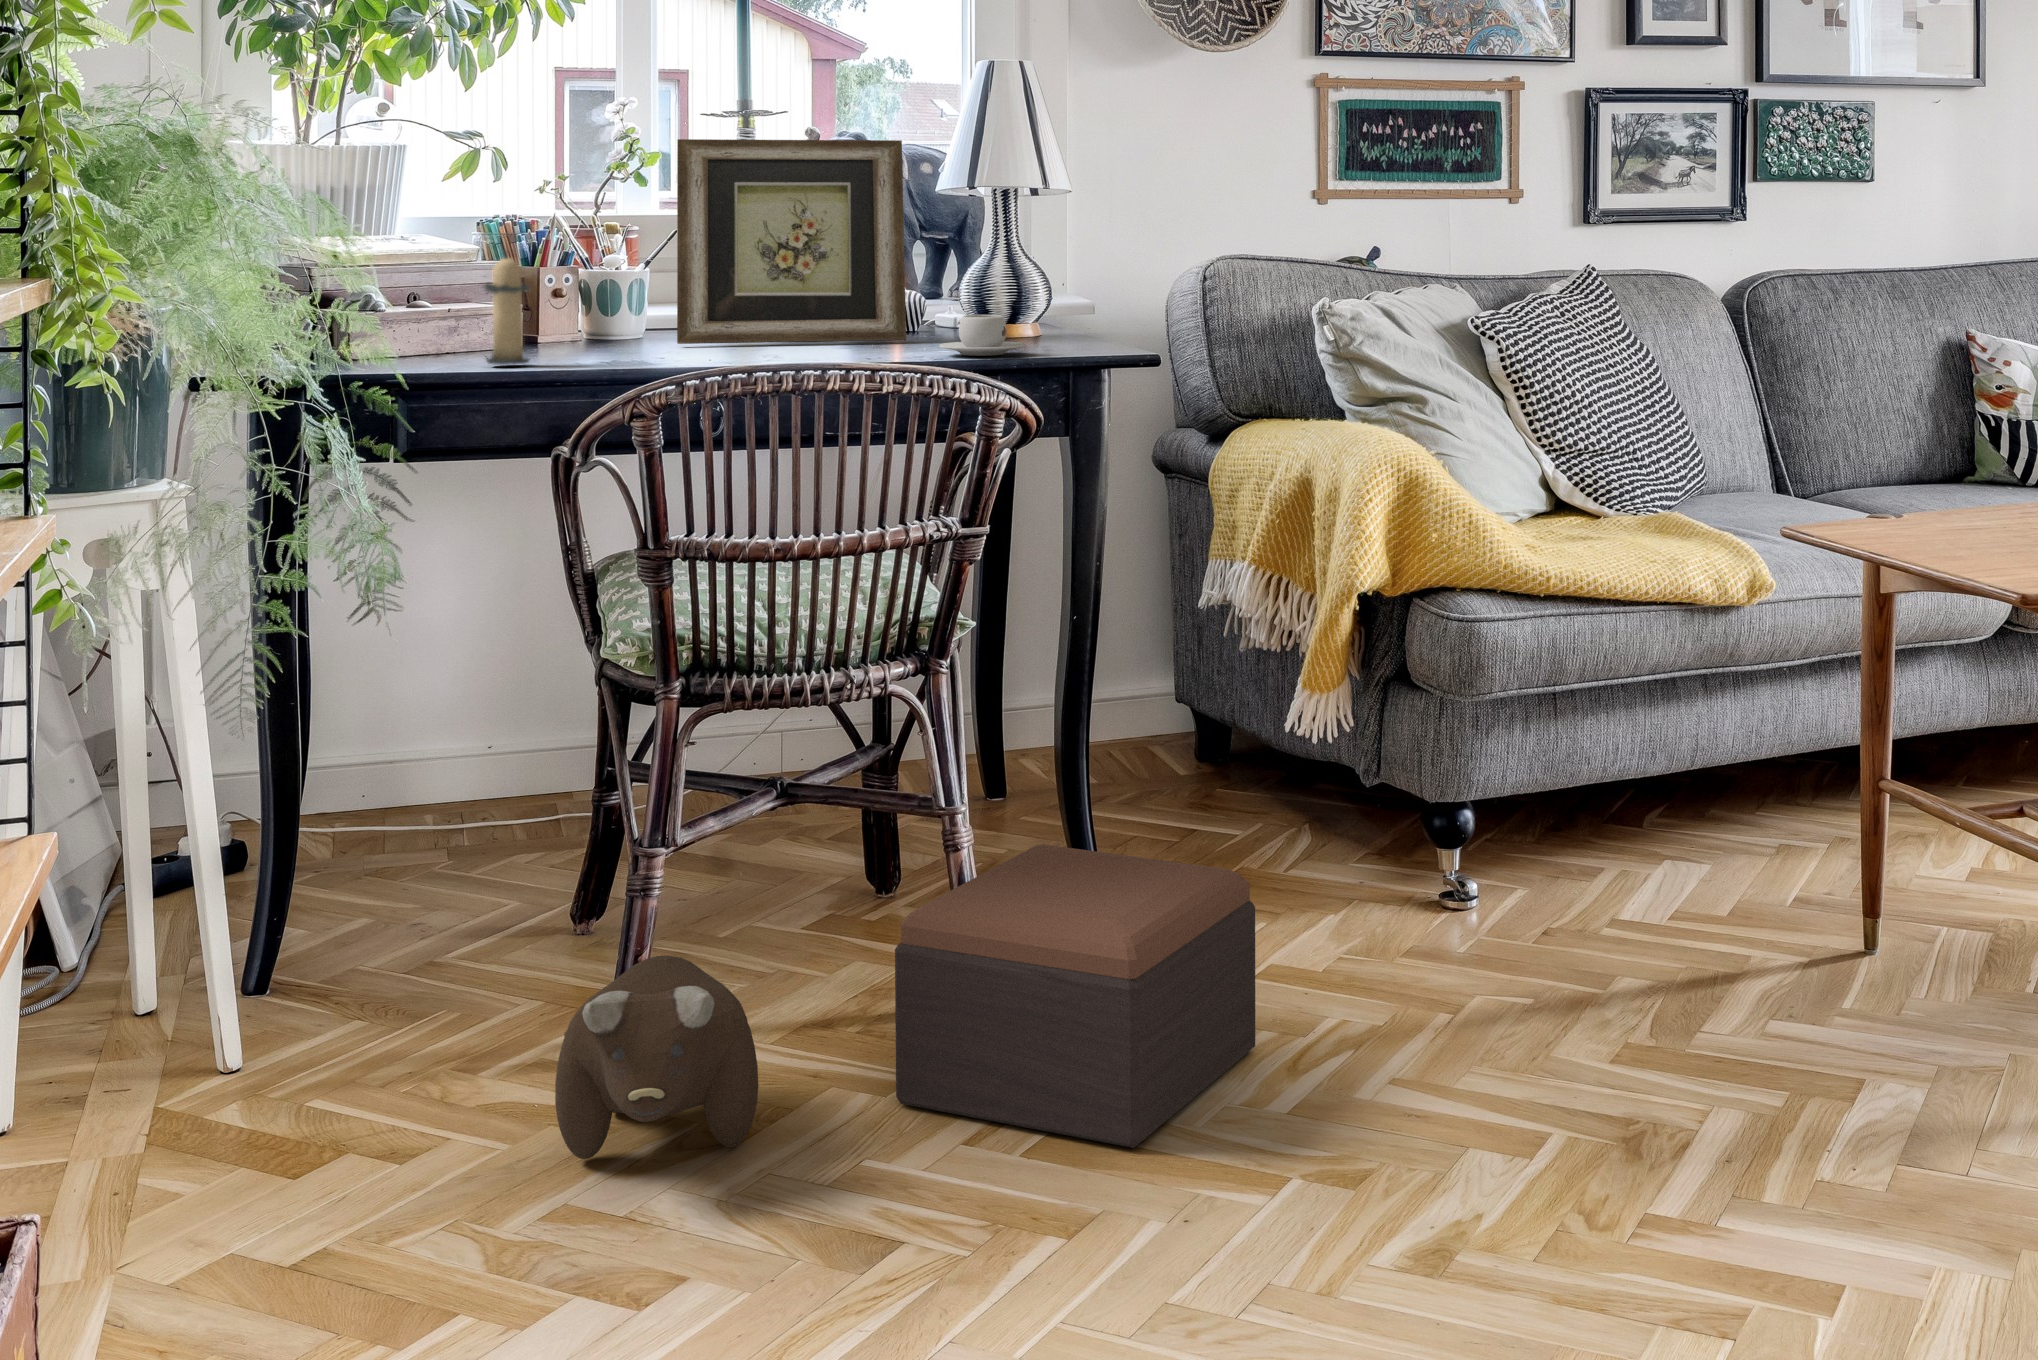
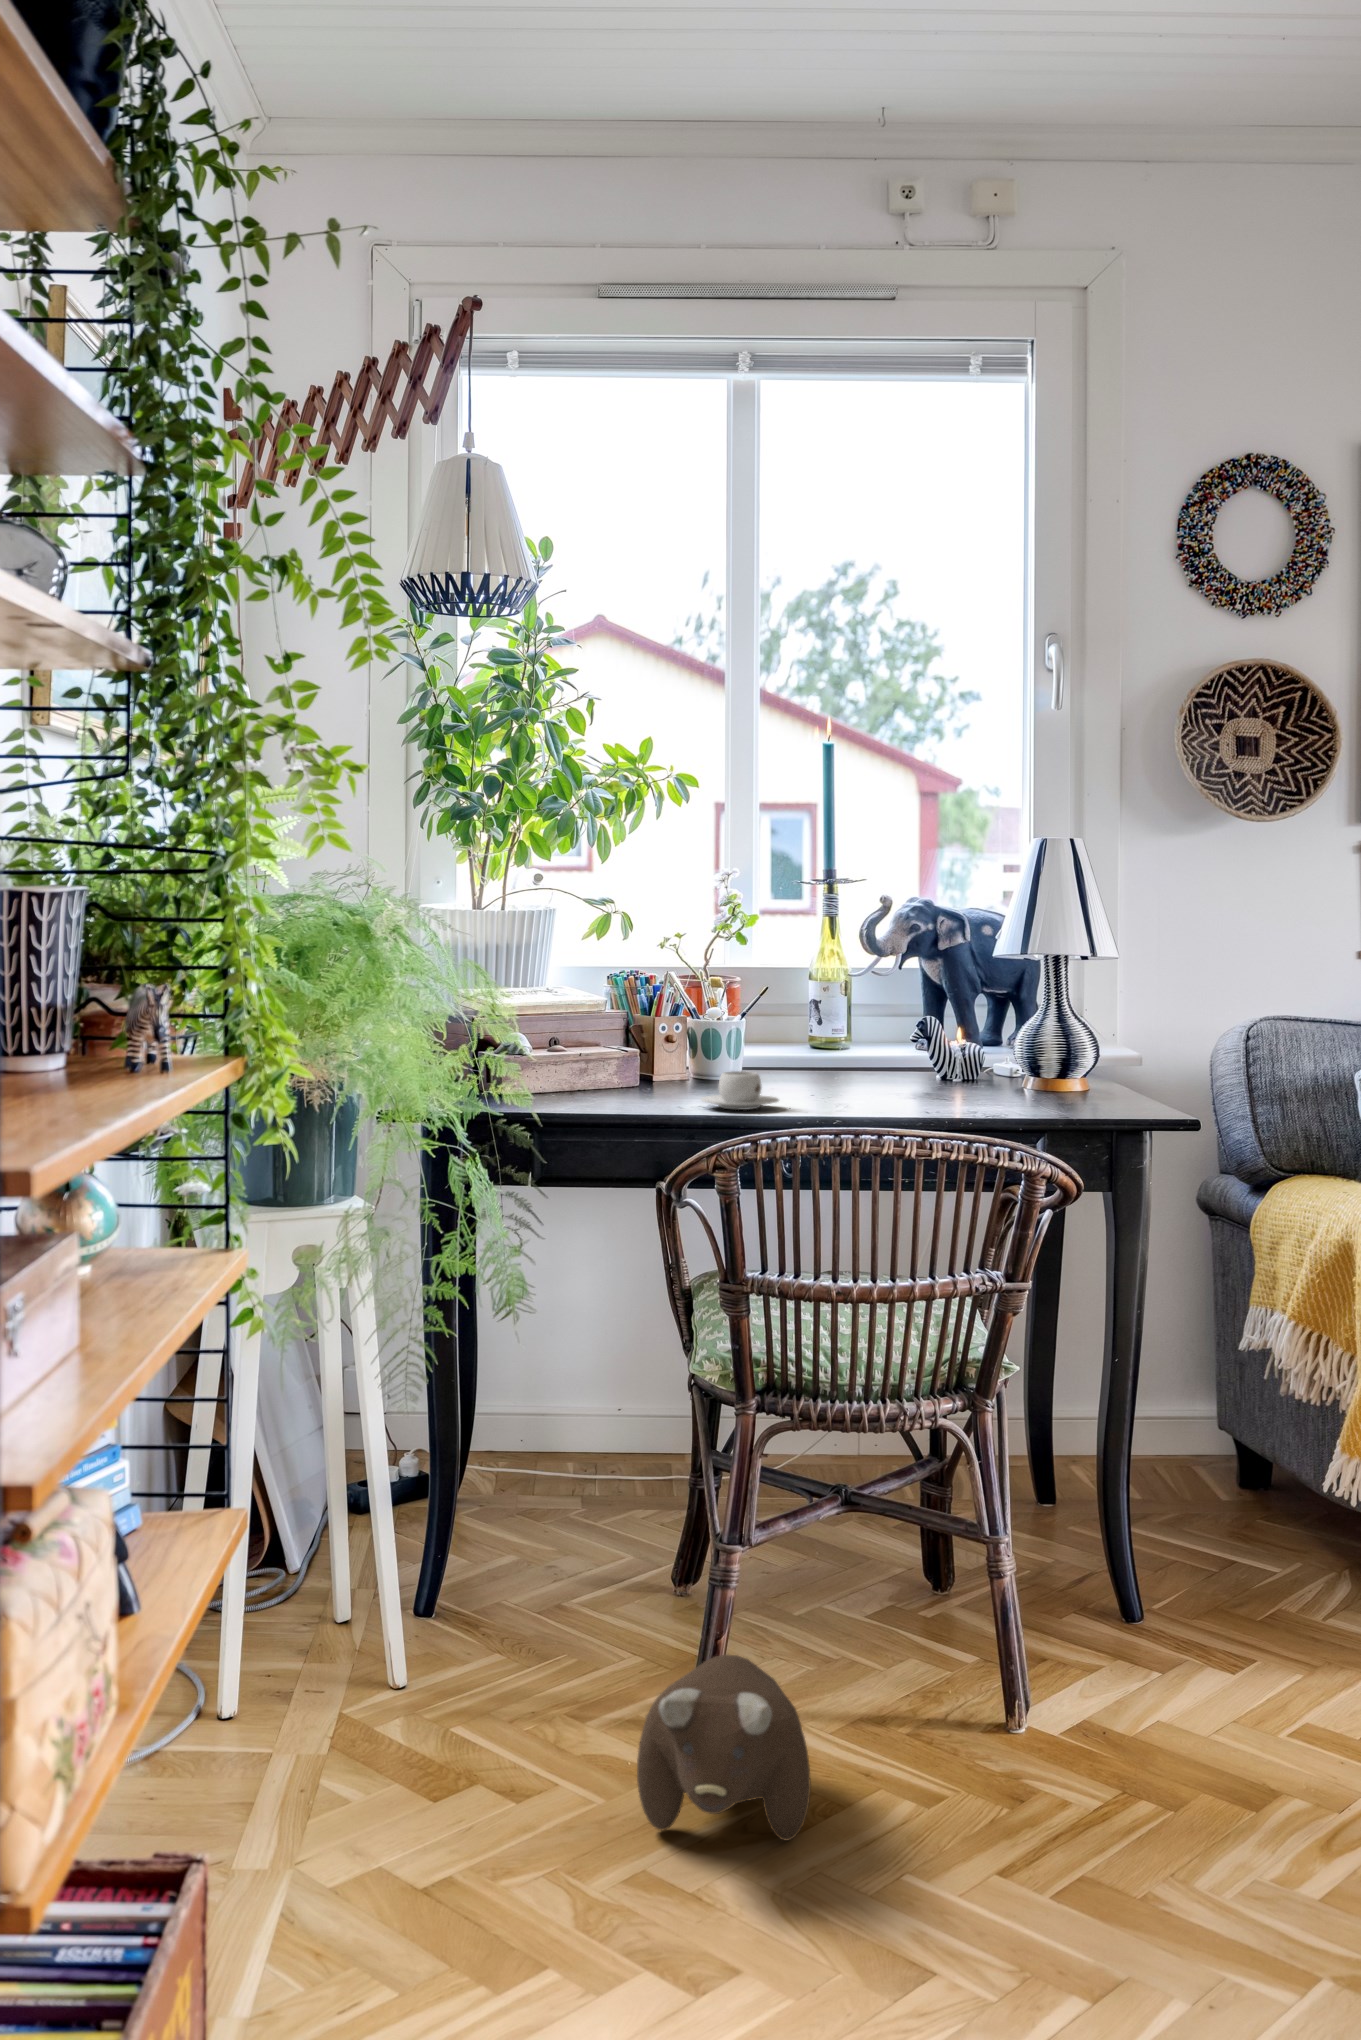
picture frame: present [677,139,906,344] -> none [765,909,963,1090]
candle: present [484,251,530,365] -> none [600,1009,648,1108]
teacup: present [939,315,1026,356] -> present [701,1071,779,1110]
footstool: present [895,844,1255,1148] -> none [935,1586,1289,1912]

